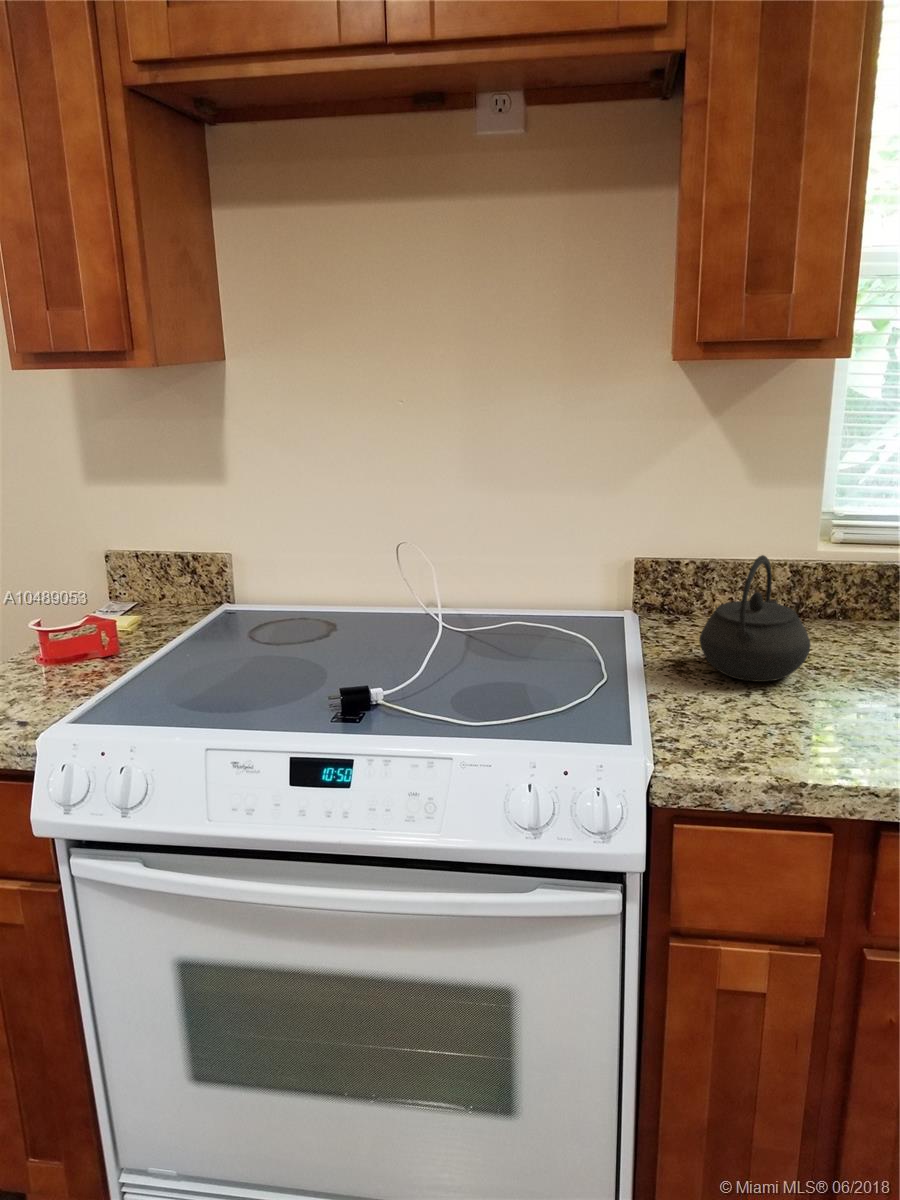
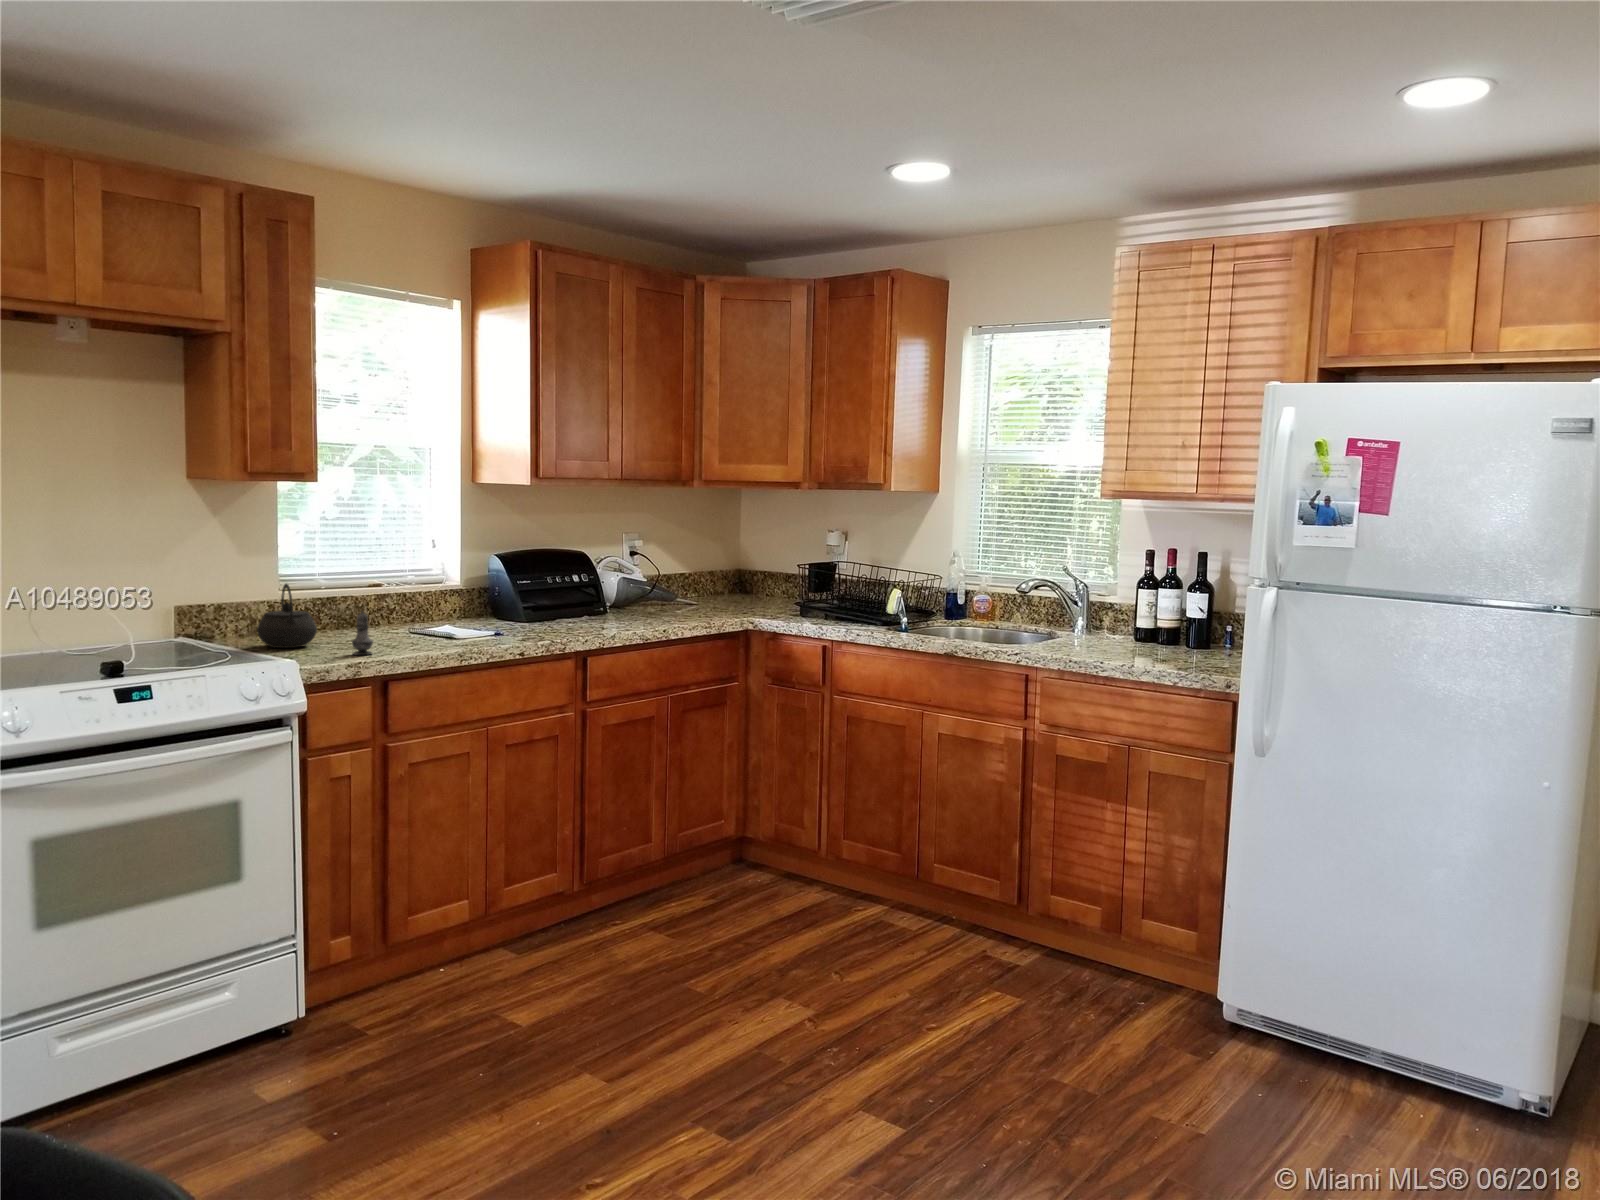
salt shaker: none [811,660,863,762] -> present [352,611,373,655]

